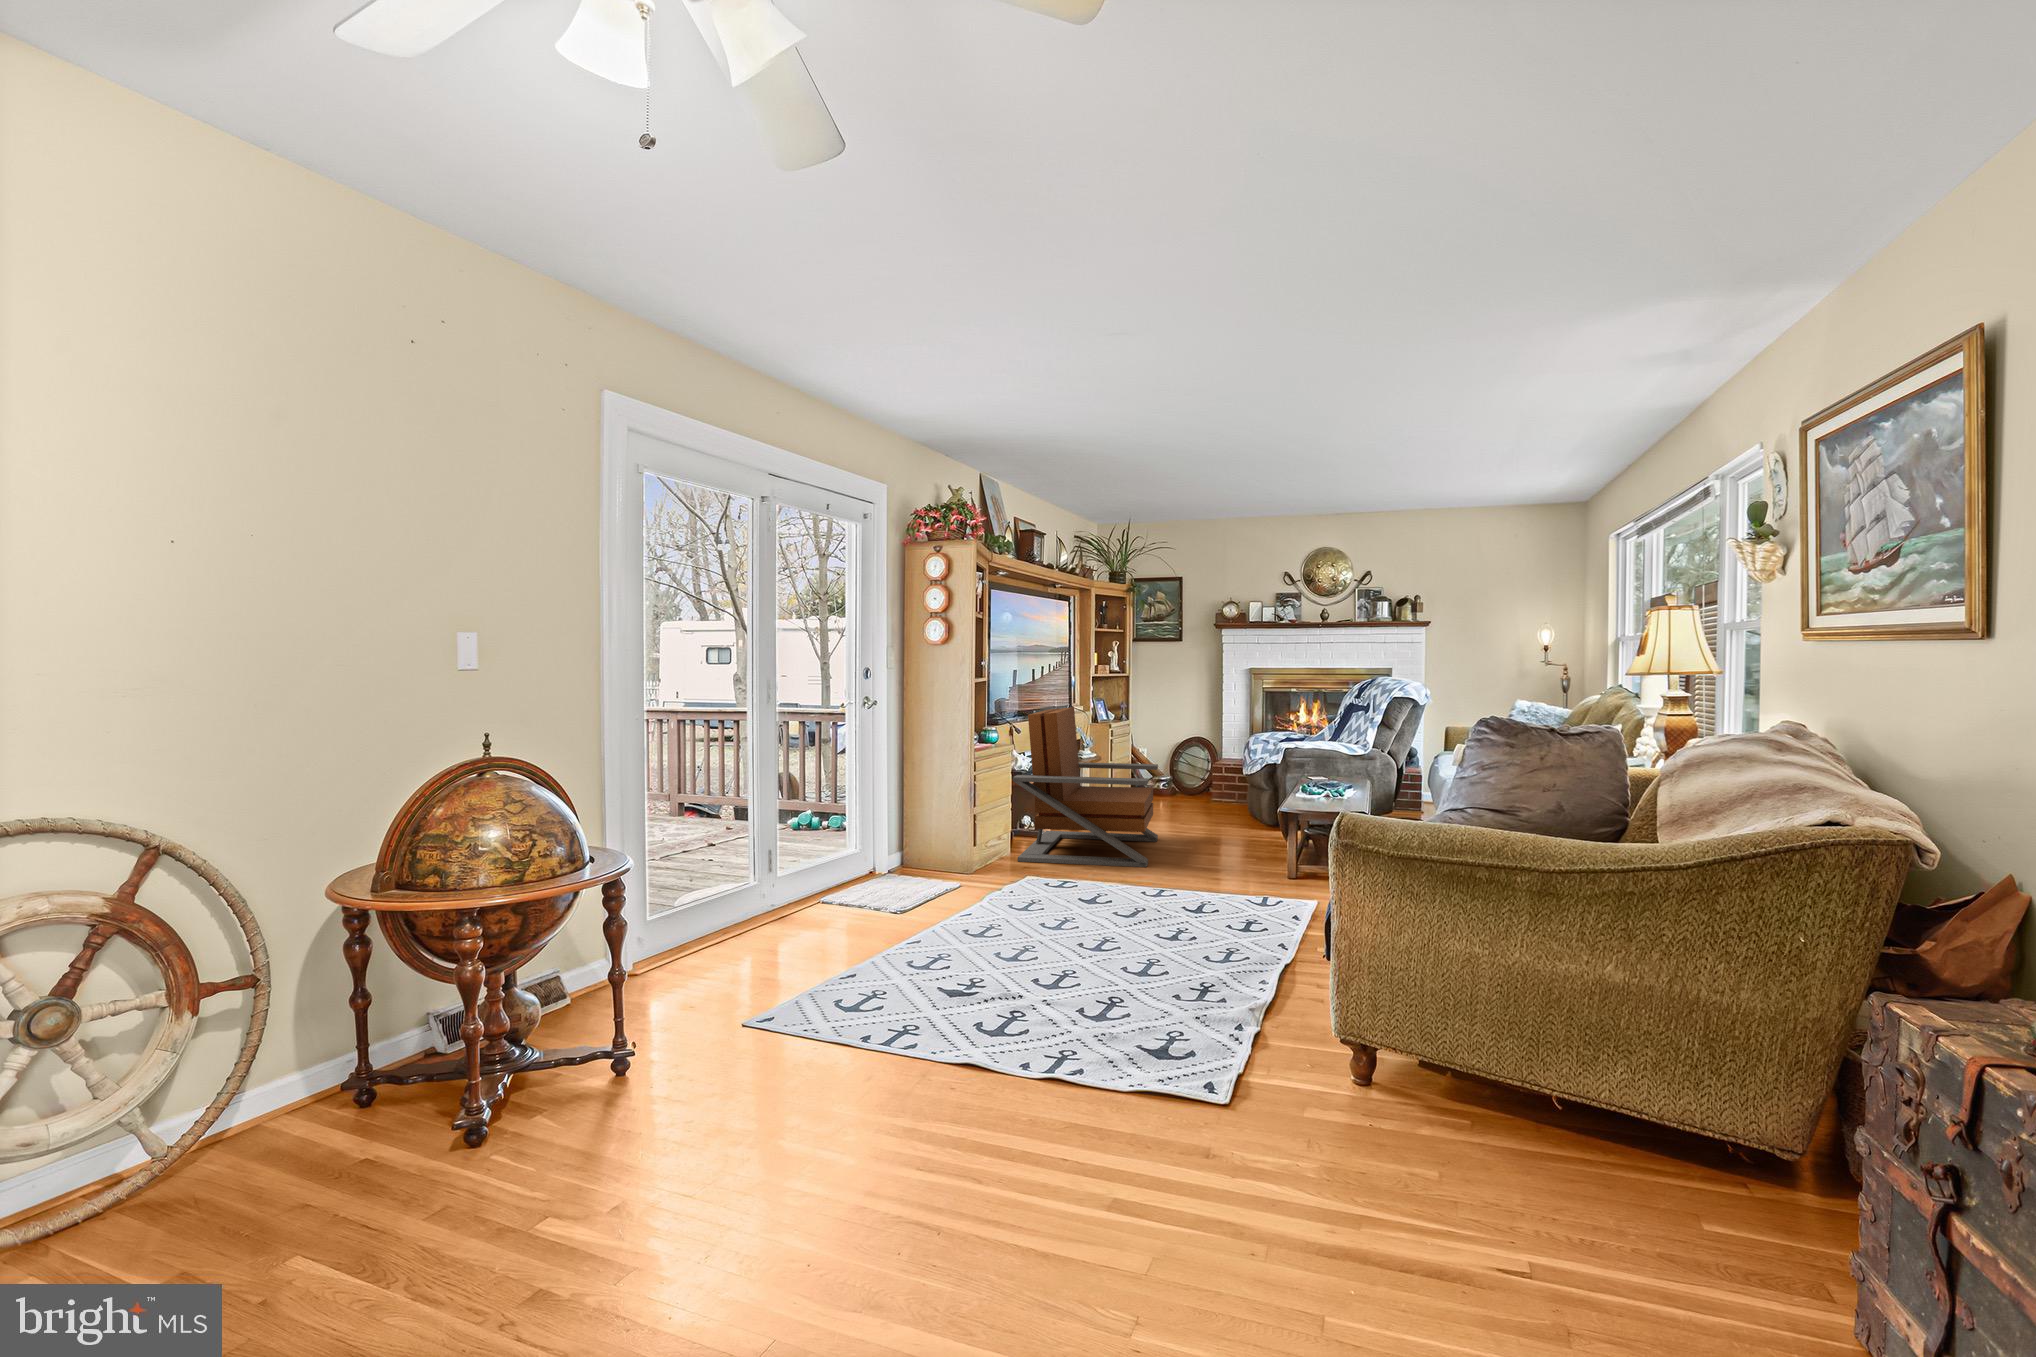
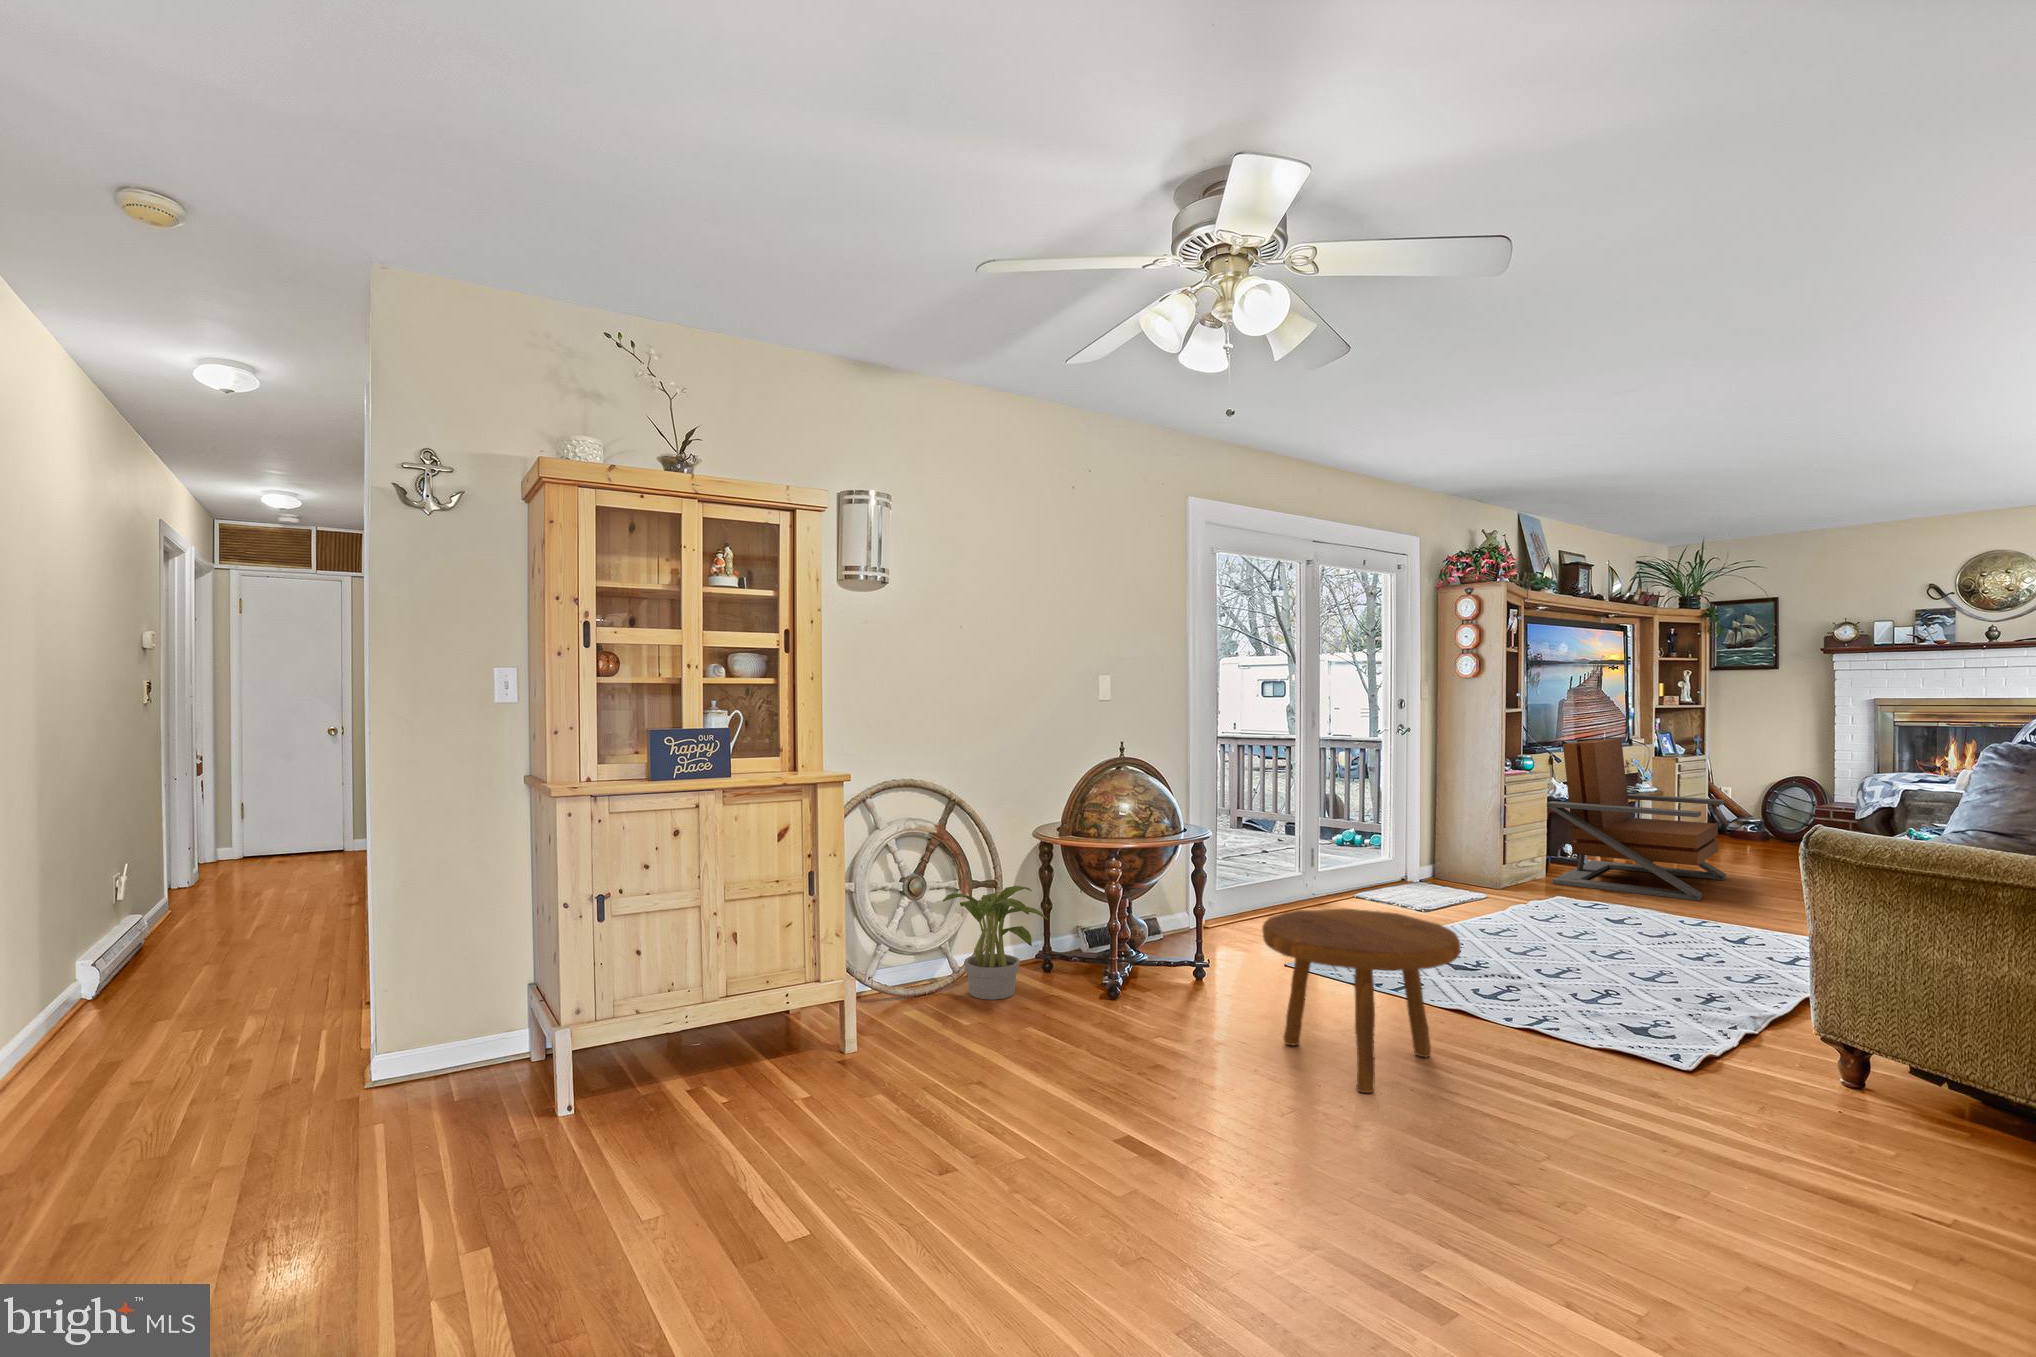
footstool: none [716,962,995,1261] -> present [1262,909,1461,1093]
potted plant: none [101,987,345,1209] -> present [943,886,1048,1000]

